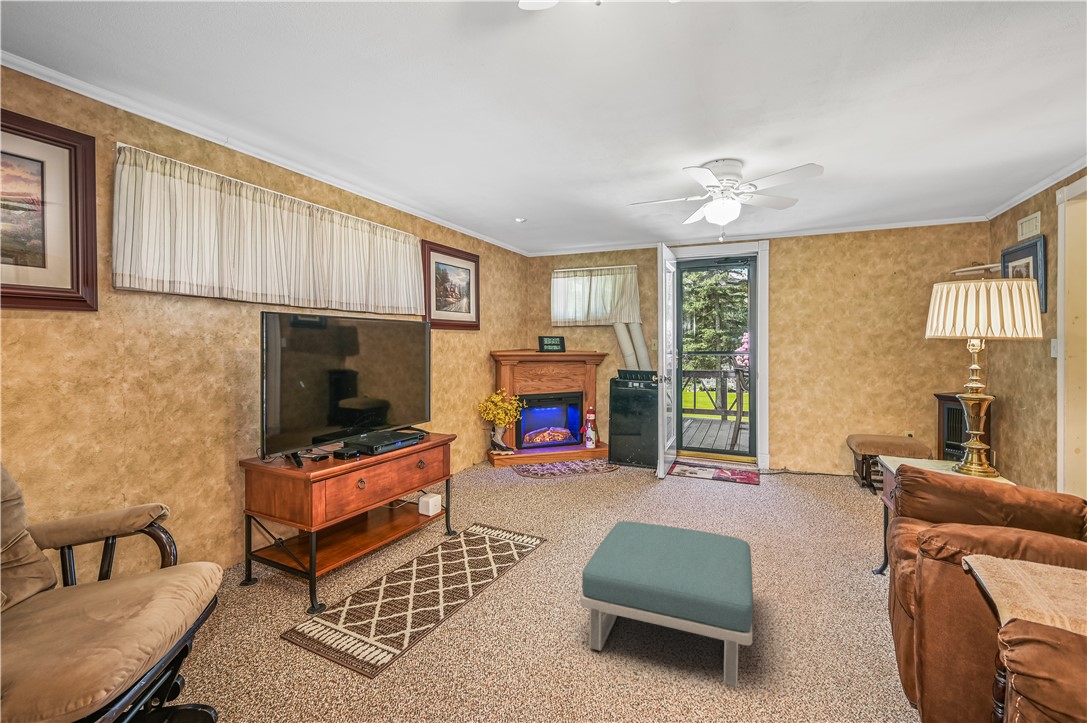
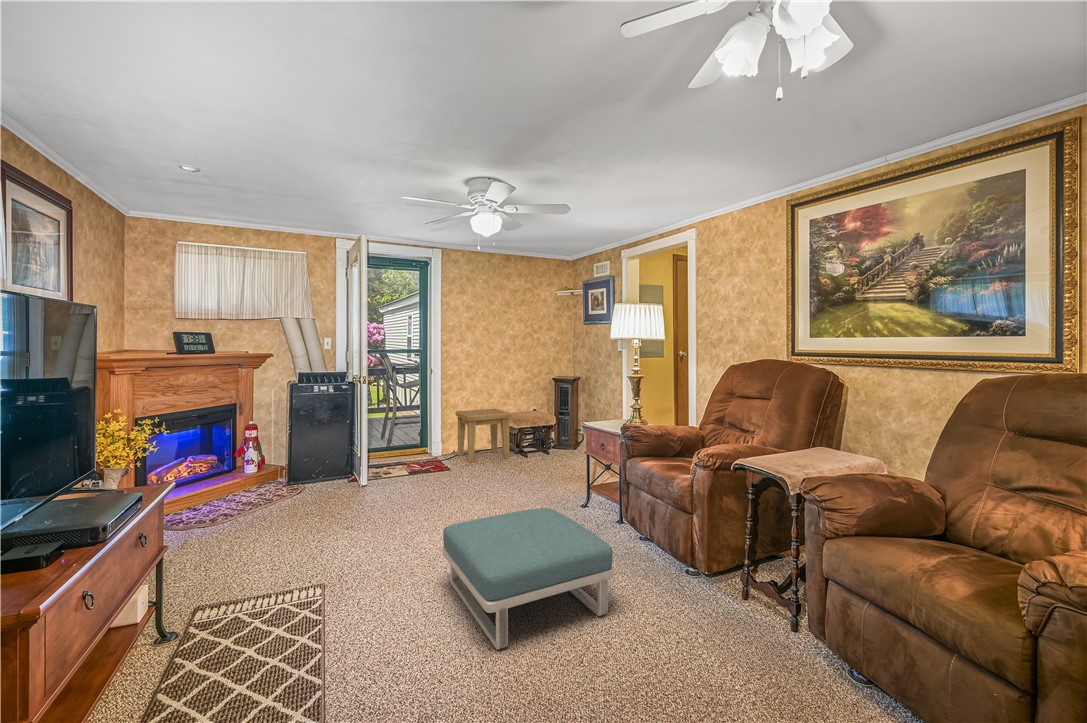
side table: none [782,422,850,488] -> present [456,409,512,462]

